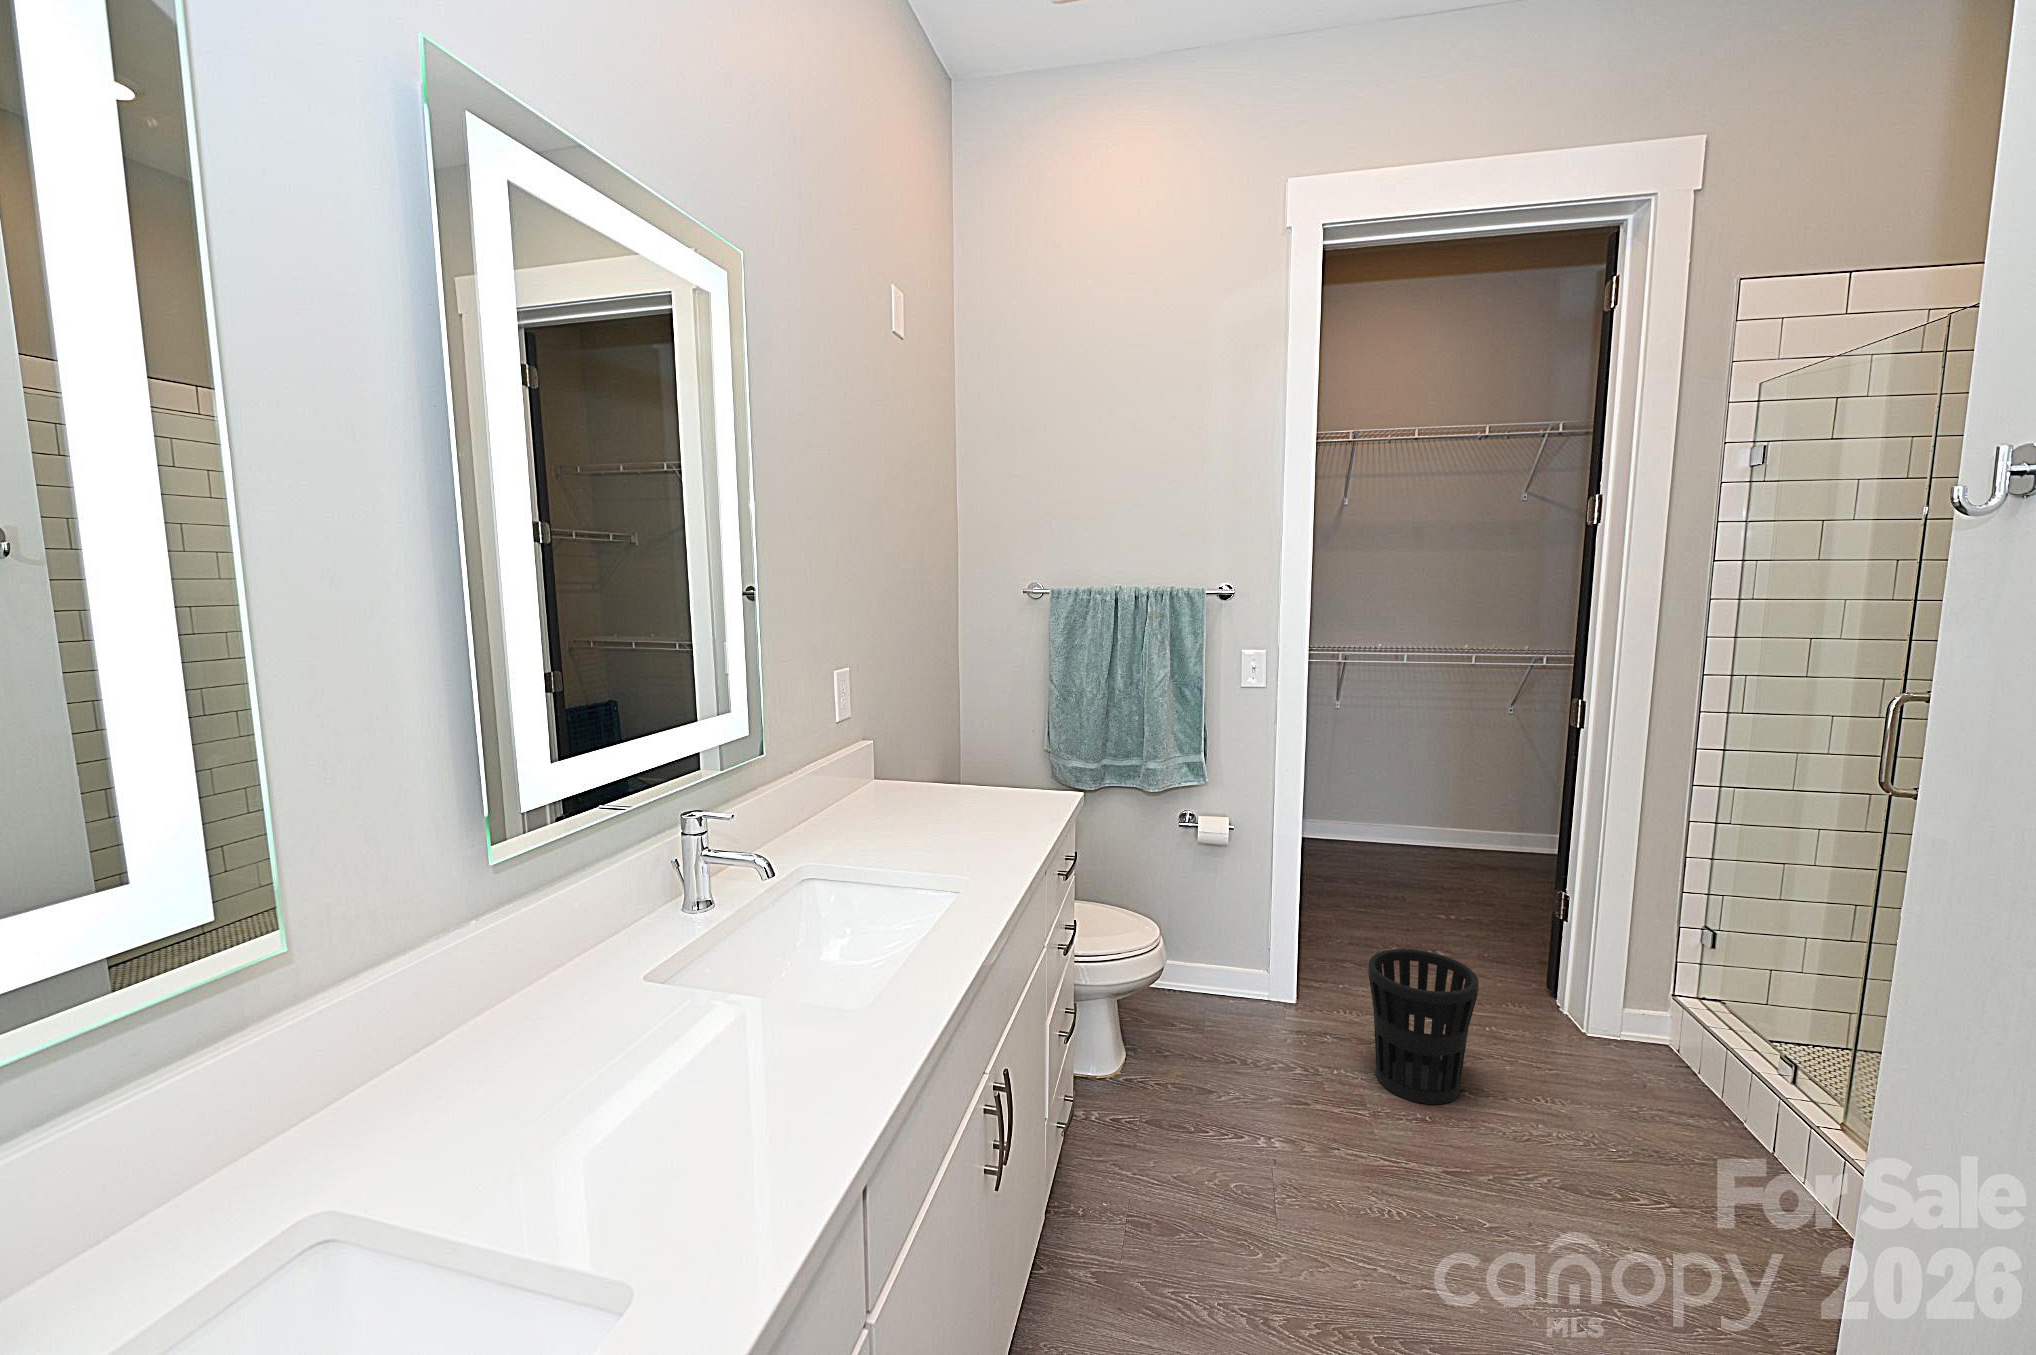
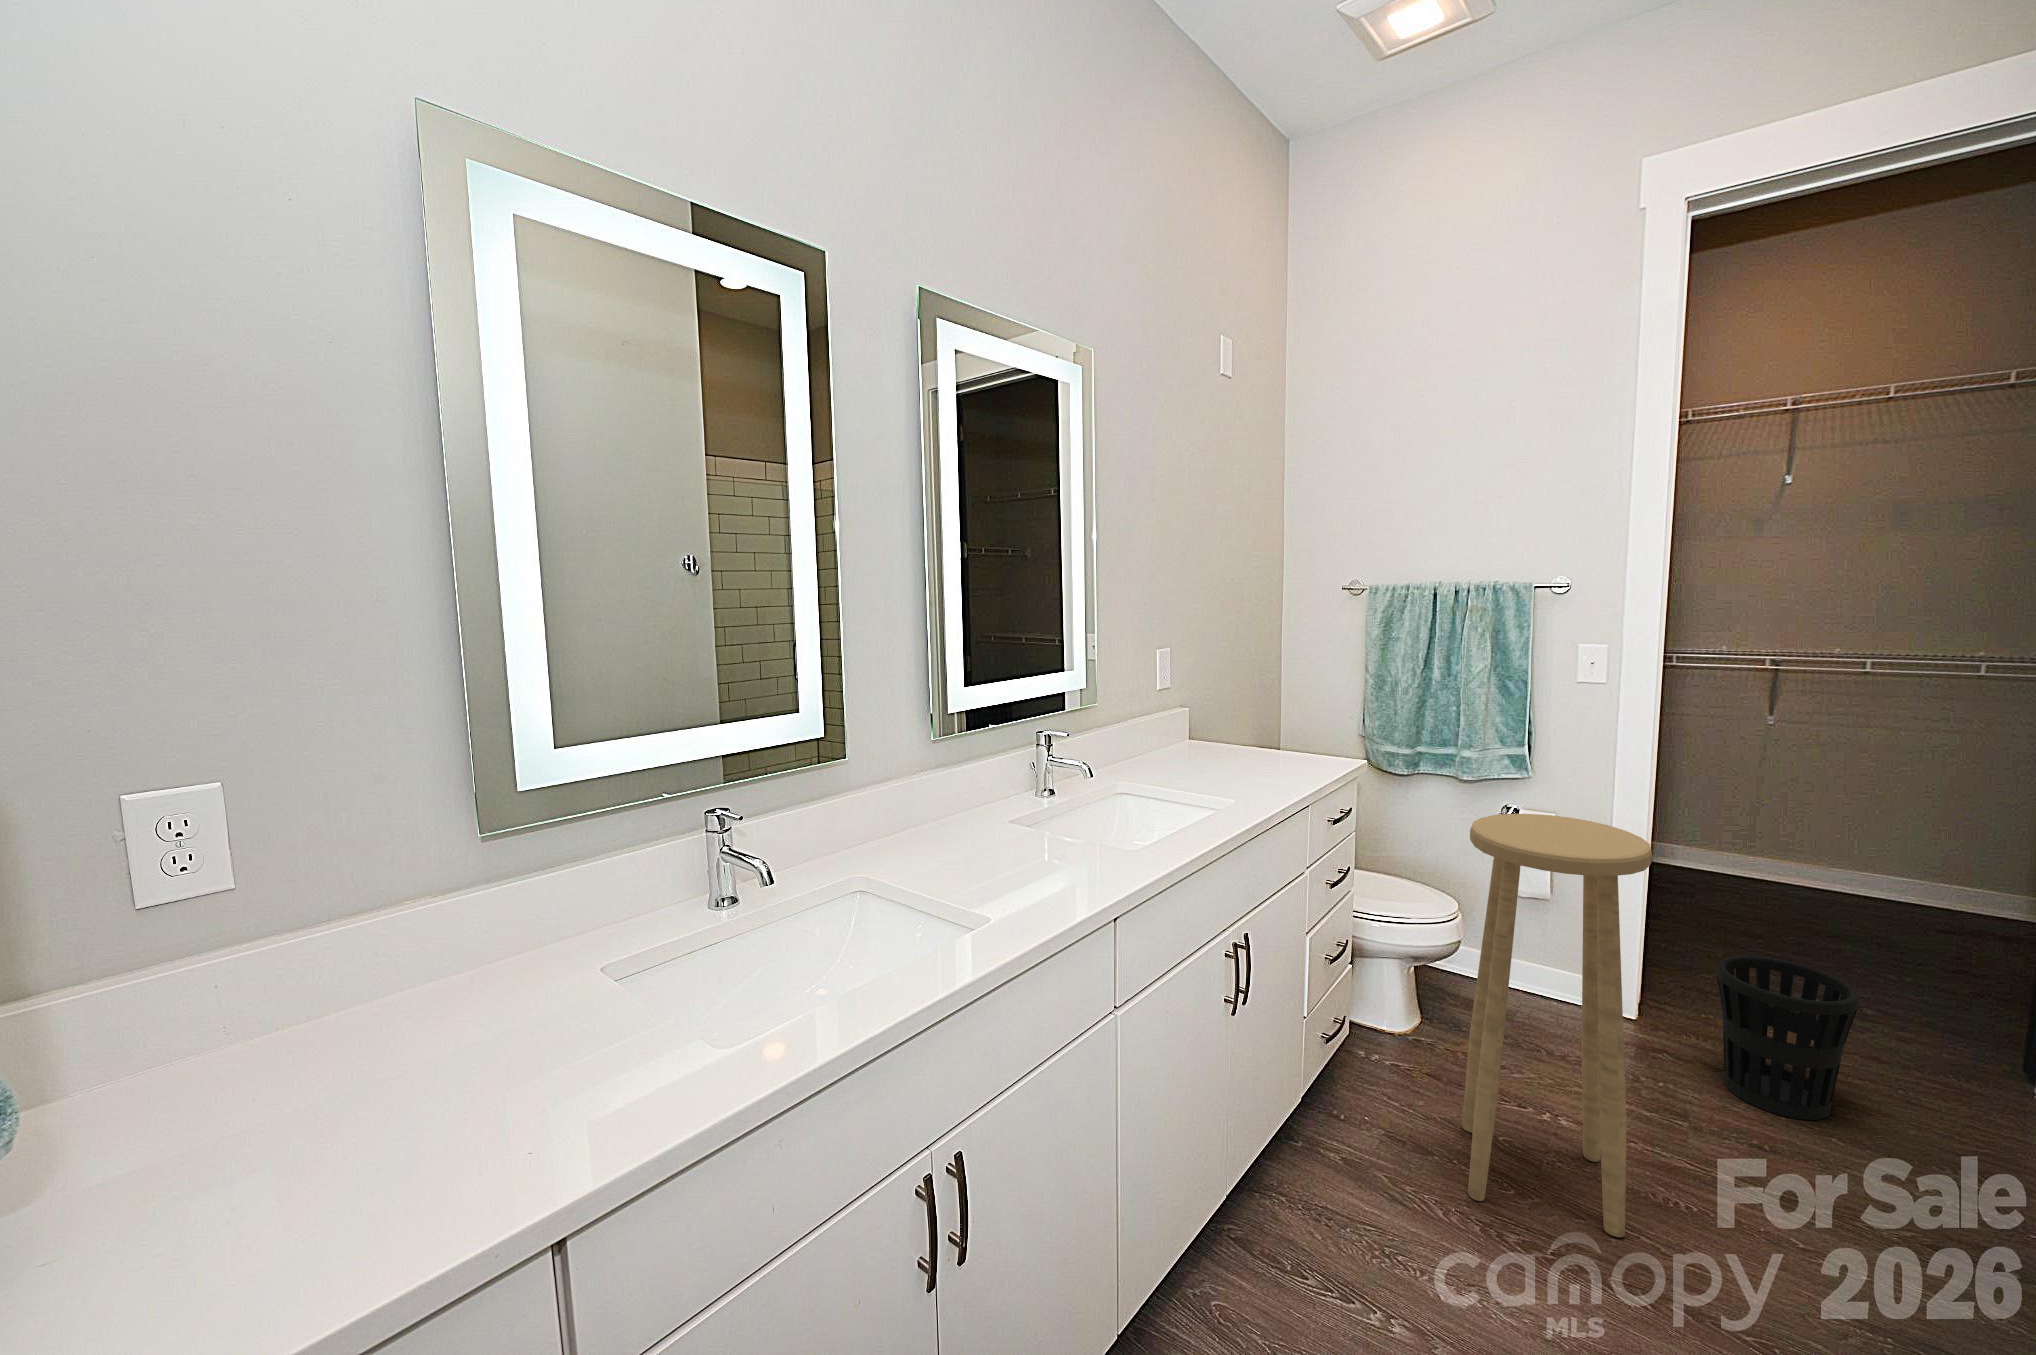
stool: none [1140,839,1308,1283] -> present [1462,814,1652,1237]

